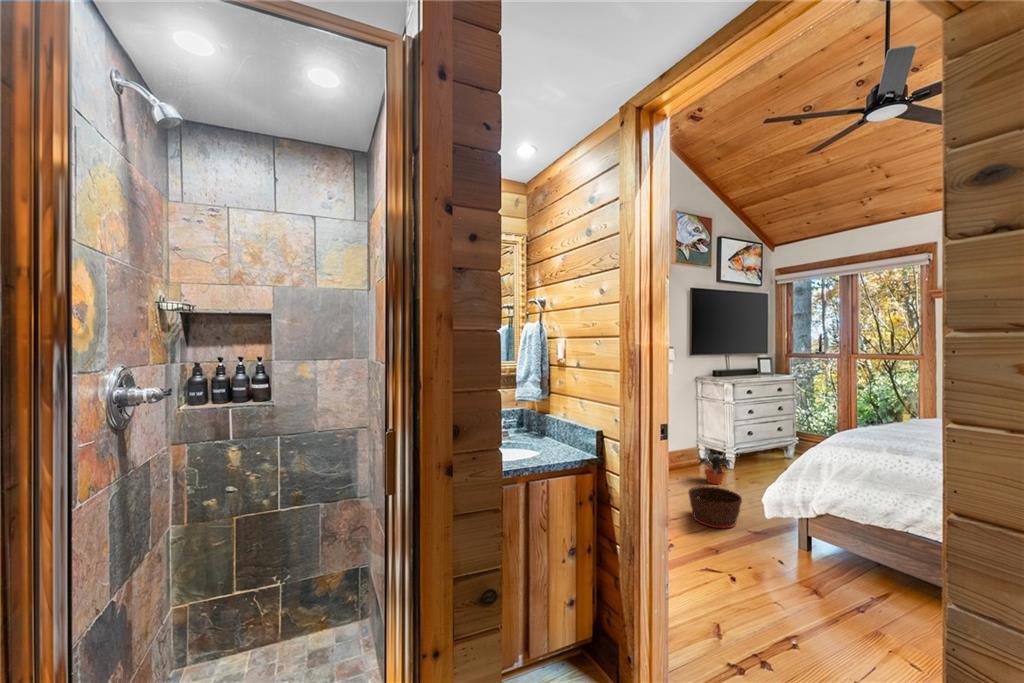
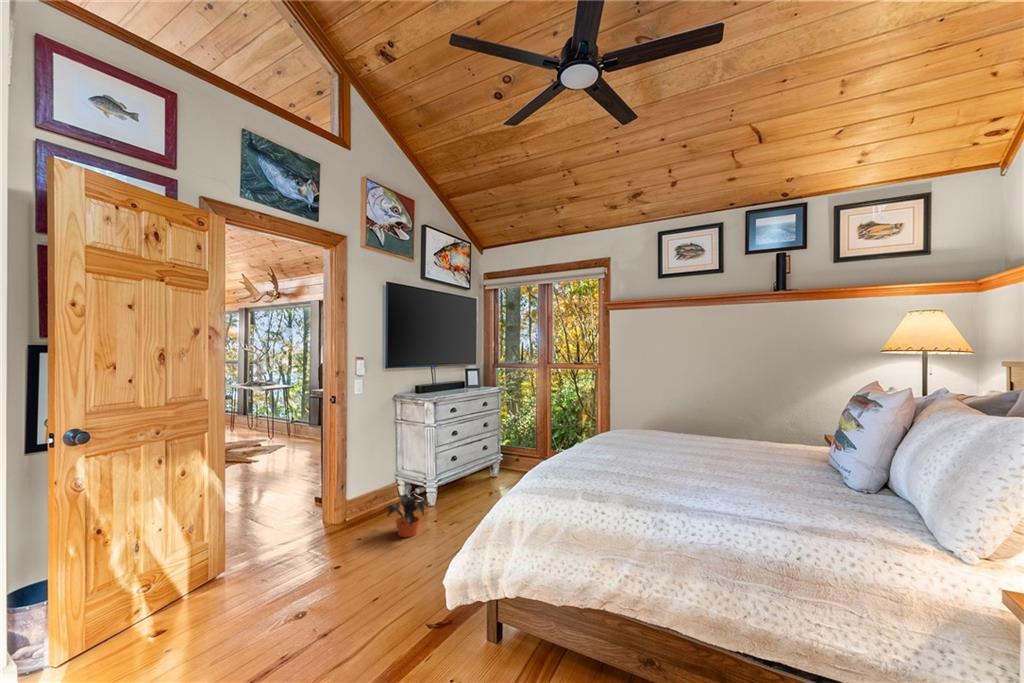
basket: present [688,486,742,529] -> none [351,558,426,633]

